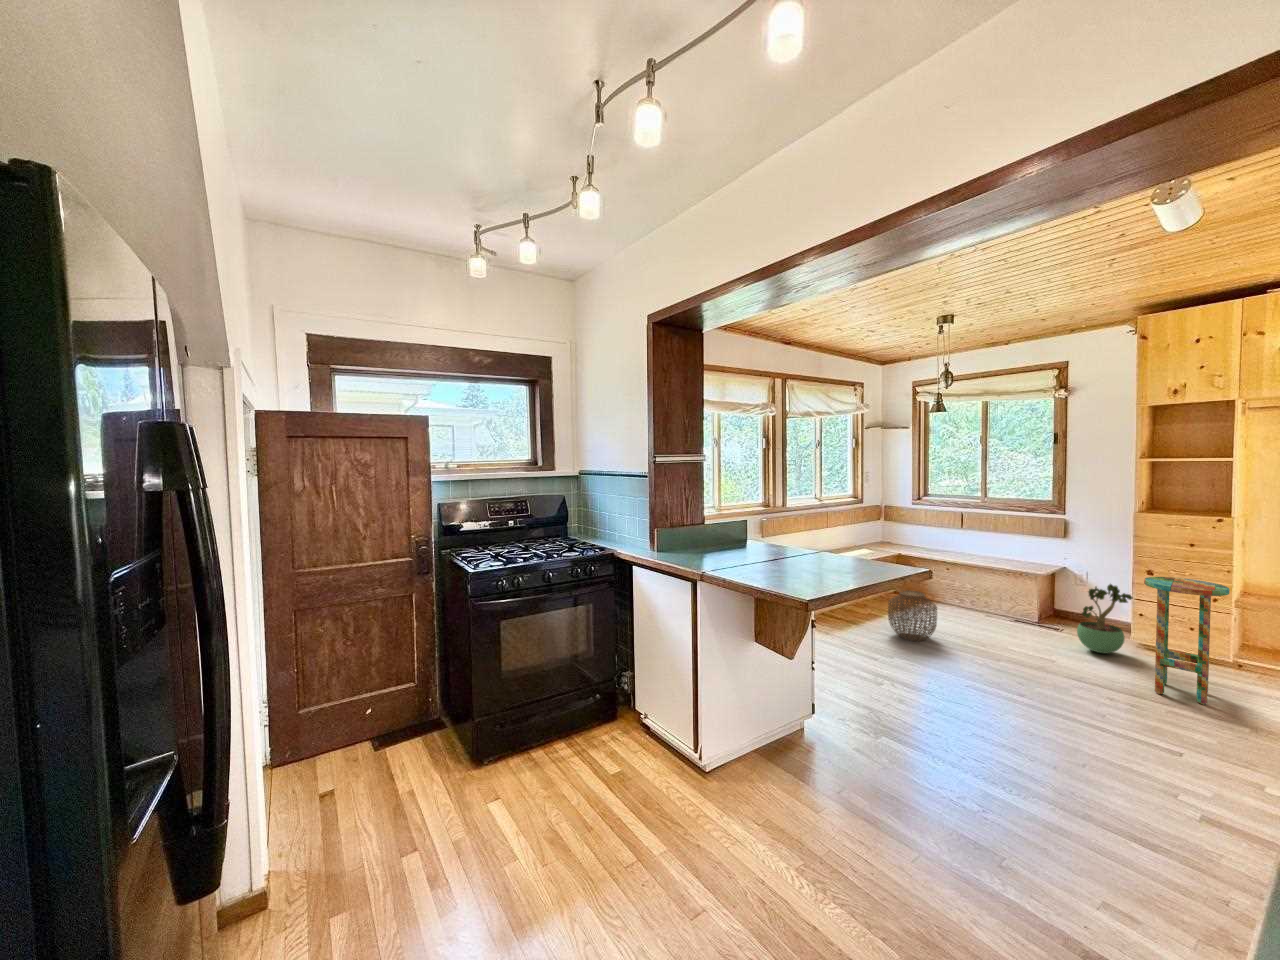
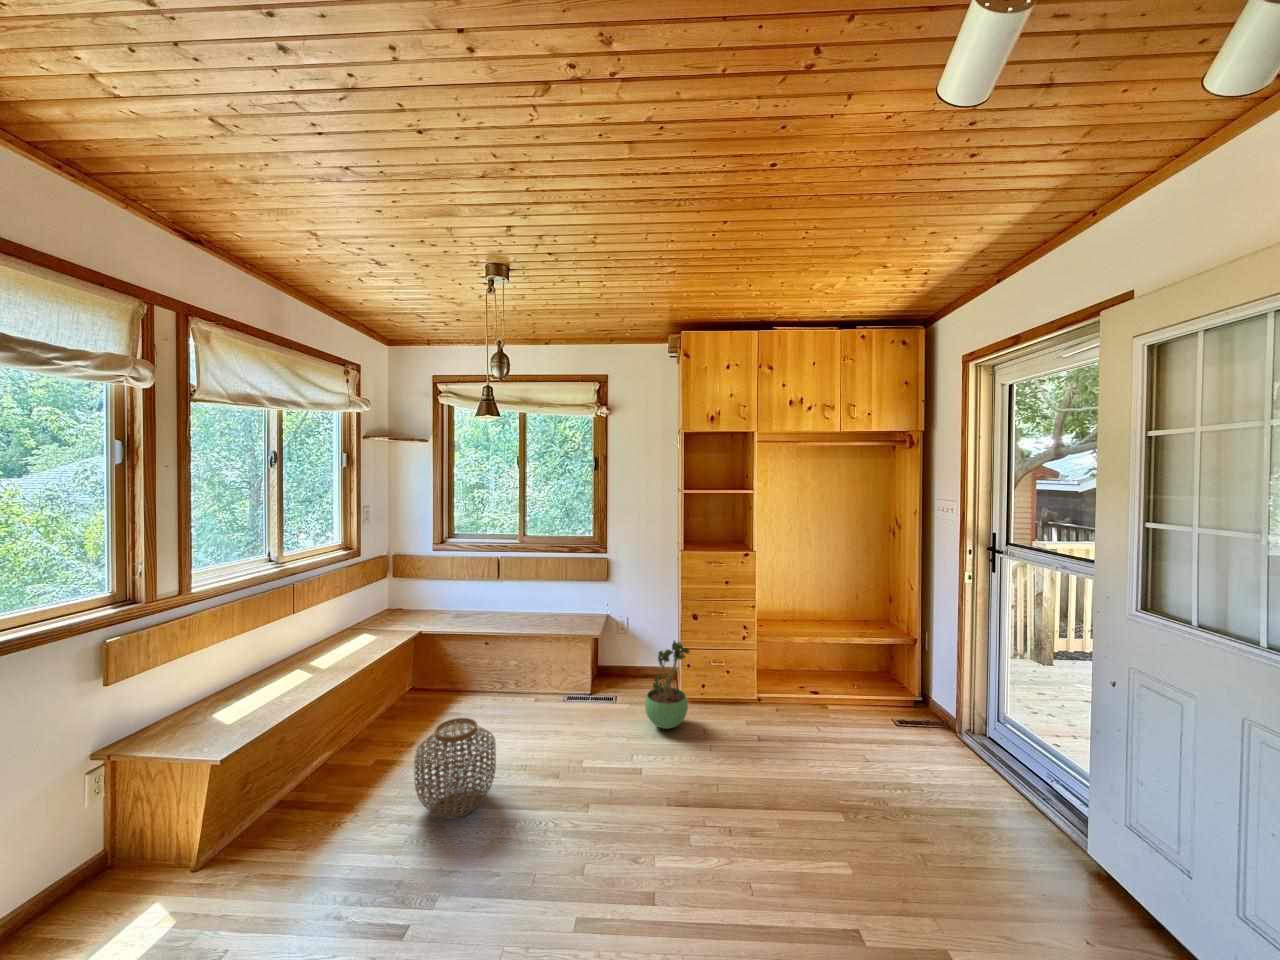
side table: present [1144,577,1230,705] -> none [729,631,799,786]

